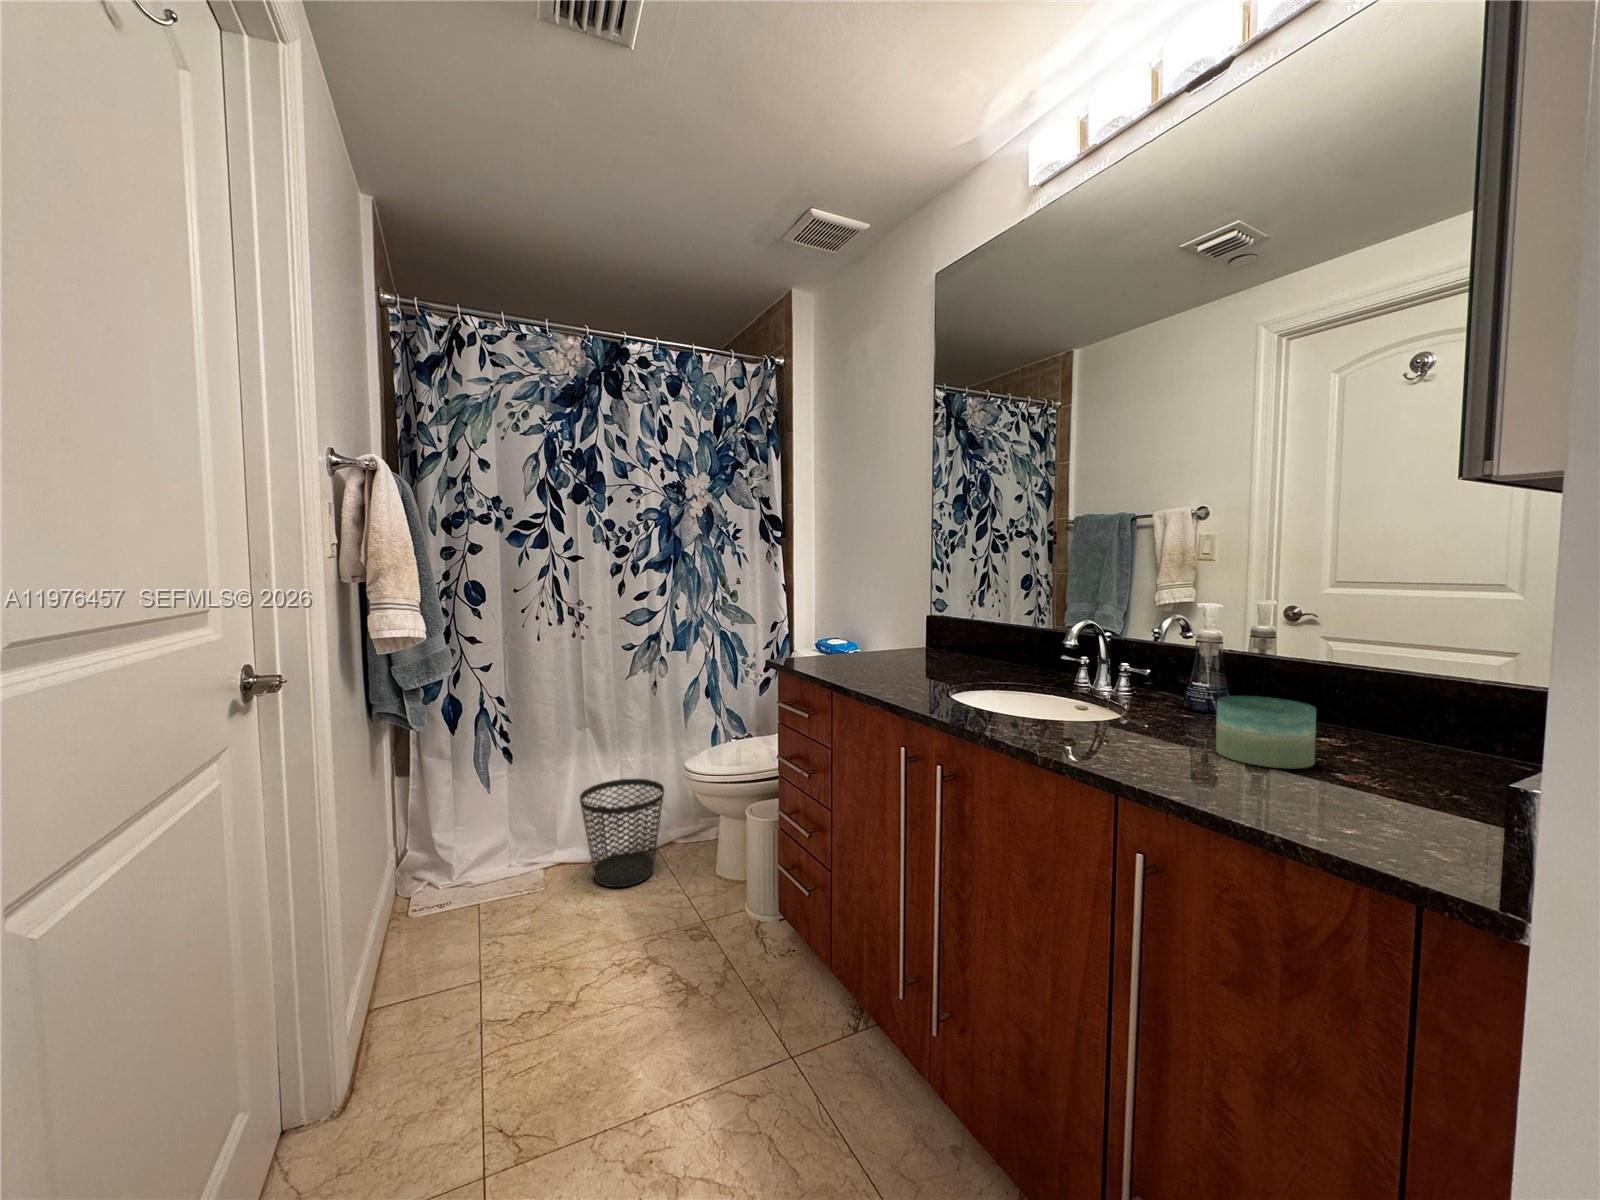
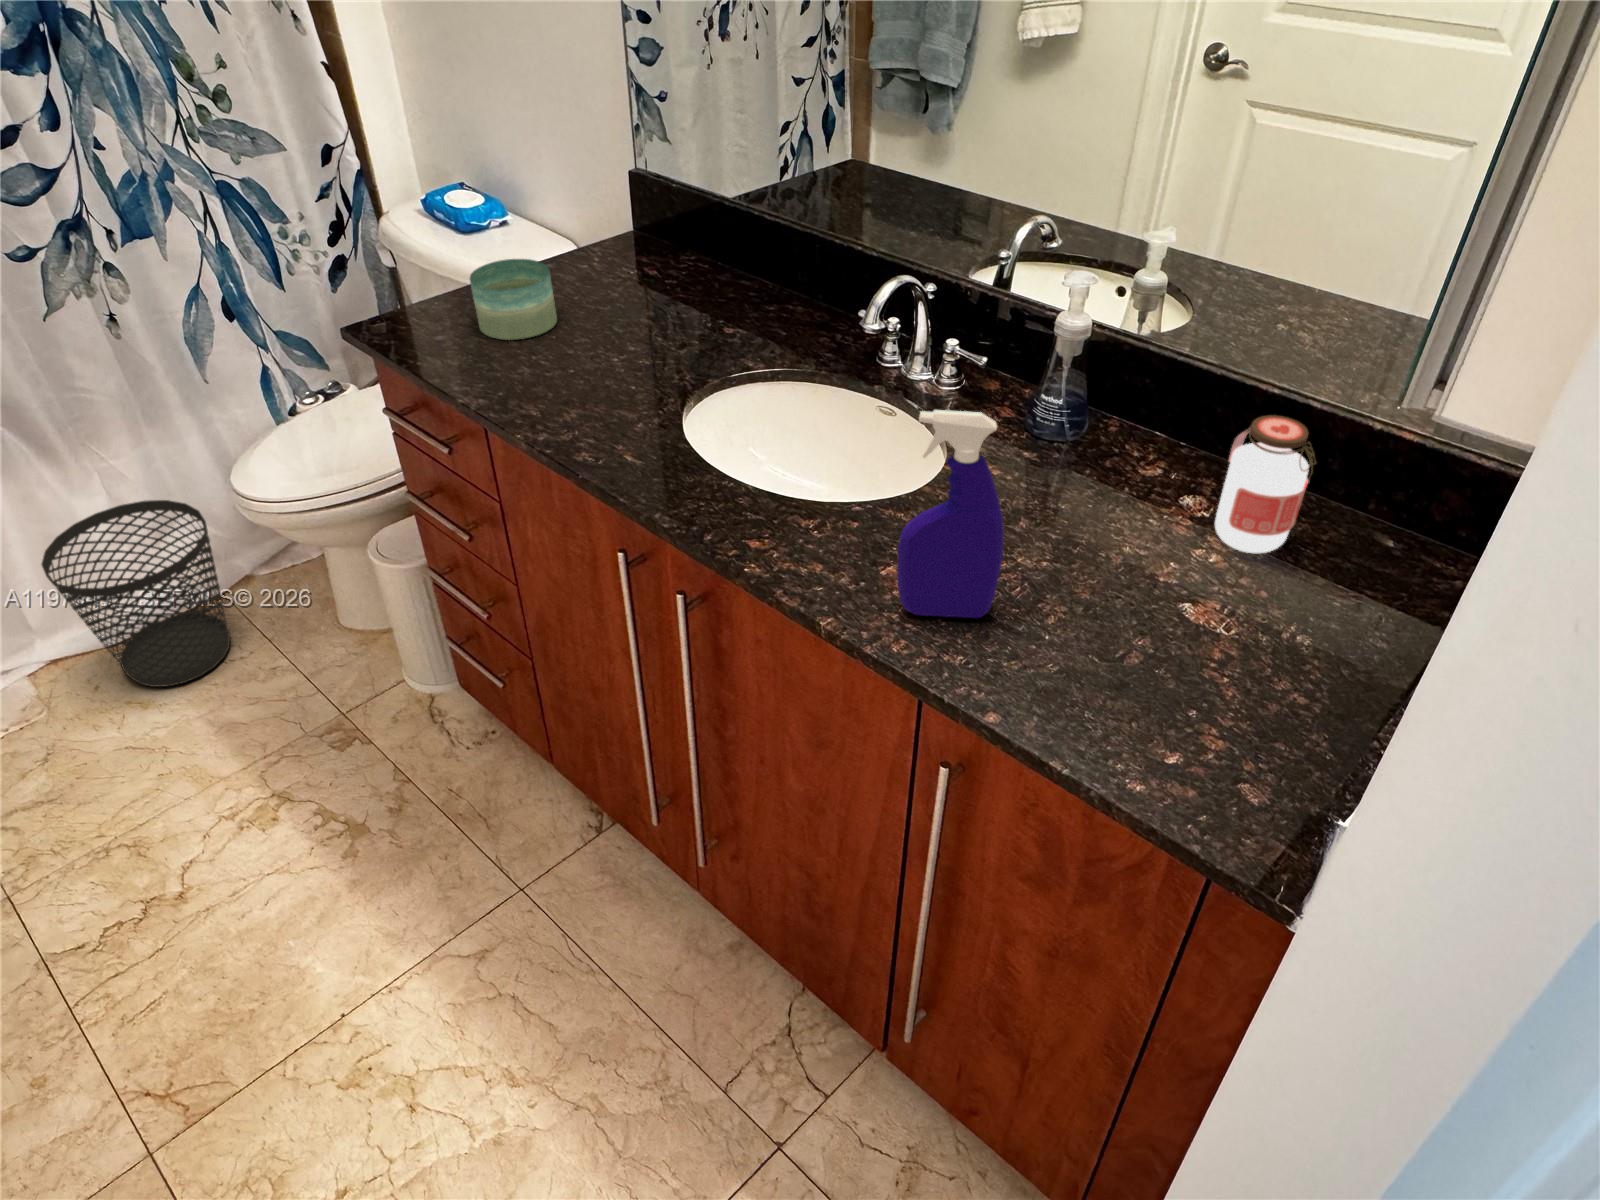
spray bottle: none [1100,593,1181,758] -> present [897,410,1004,618]
jar: none [1353,654,1436,759] -> present [1215,415,1316,553]
candle: present [1216,696,1316,768] -> present [470,259,557,340]

